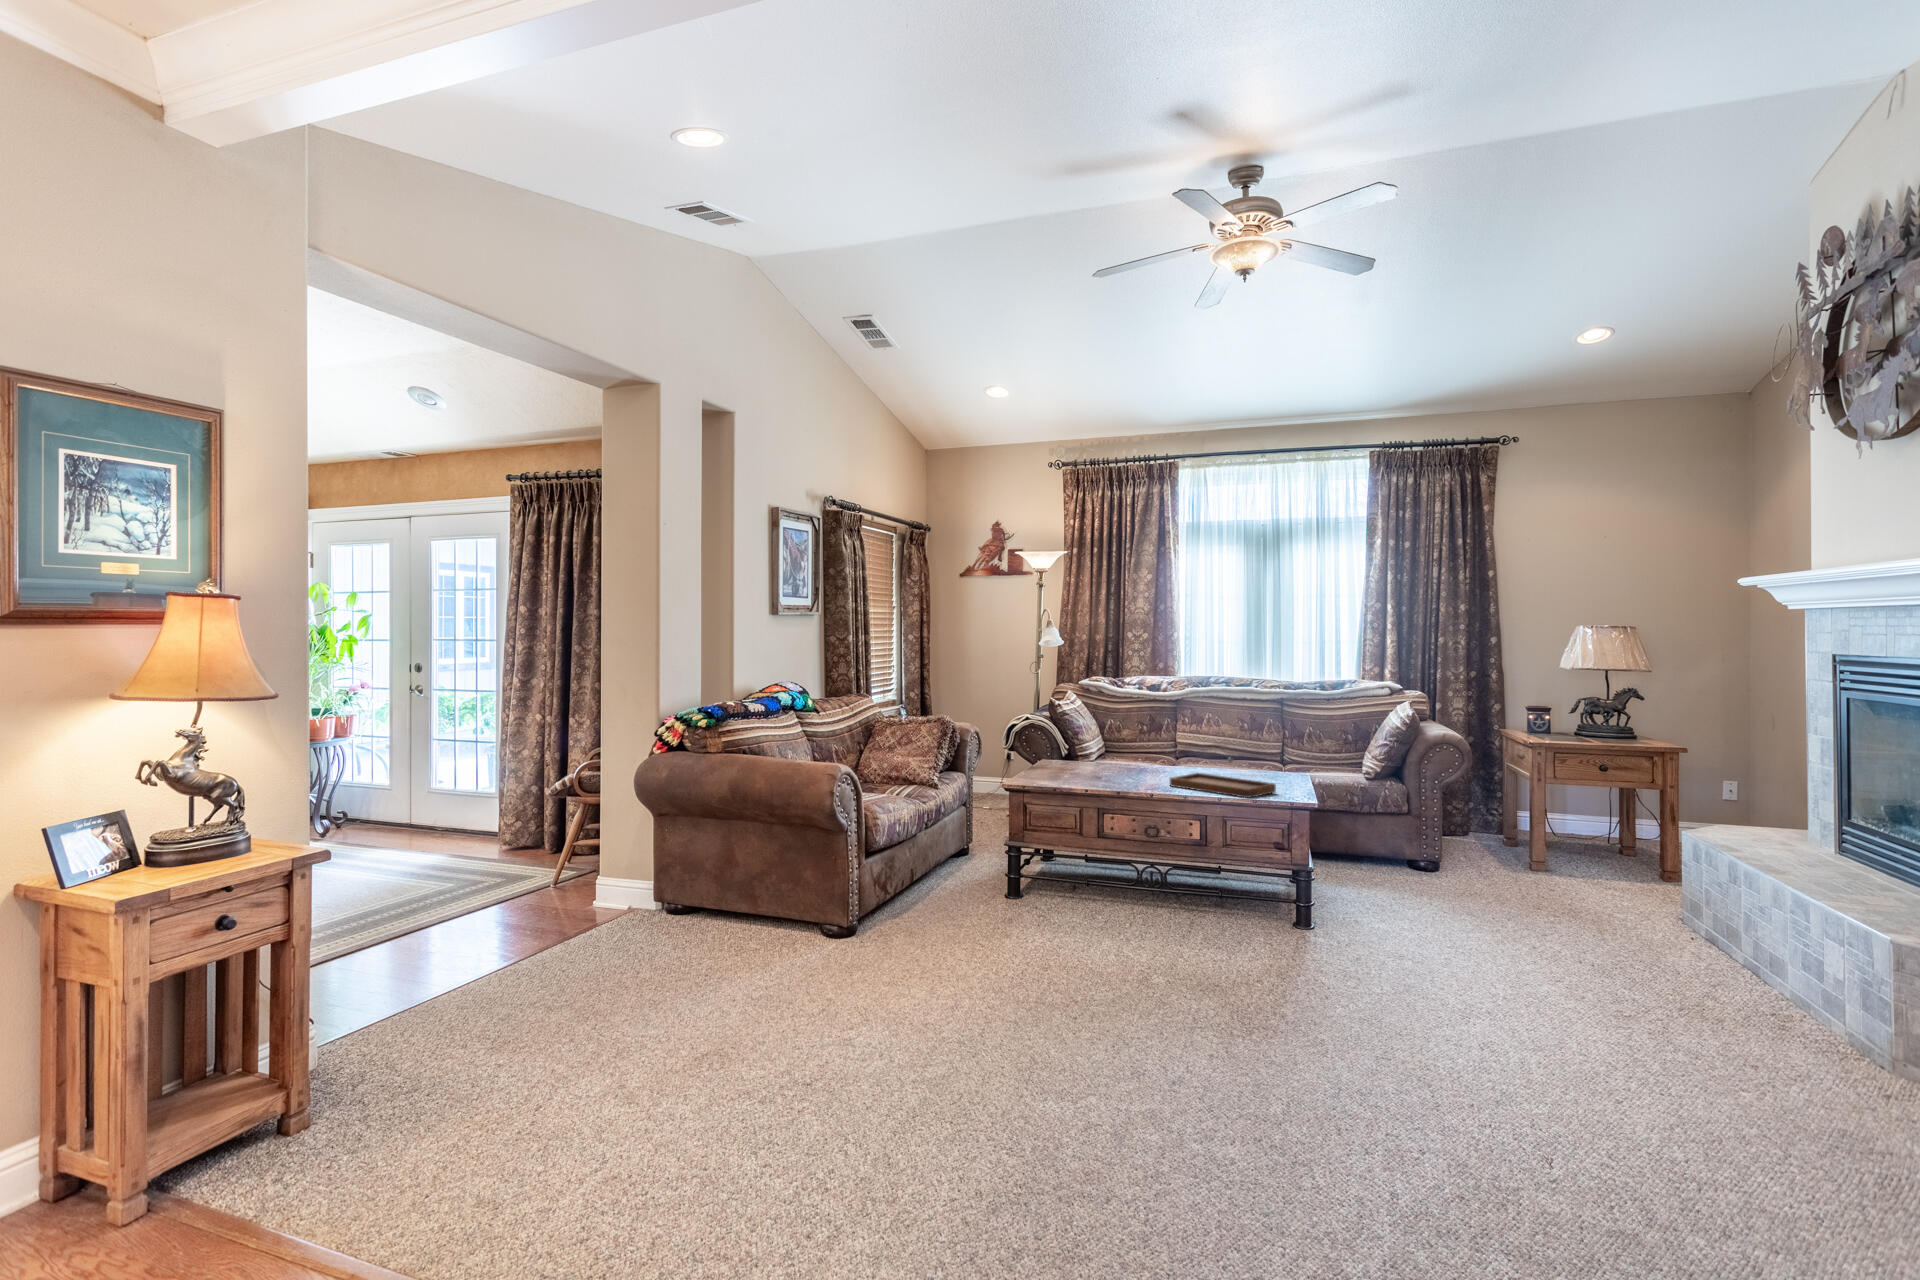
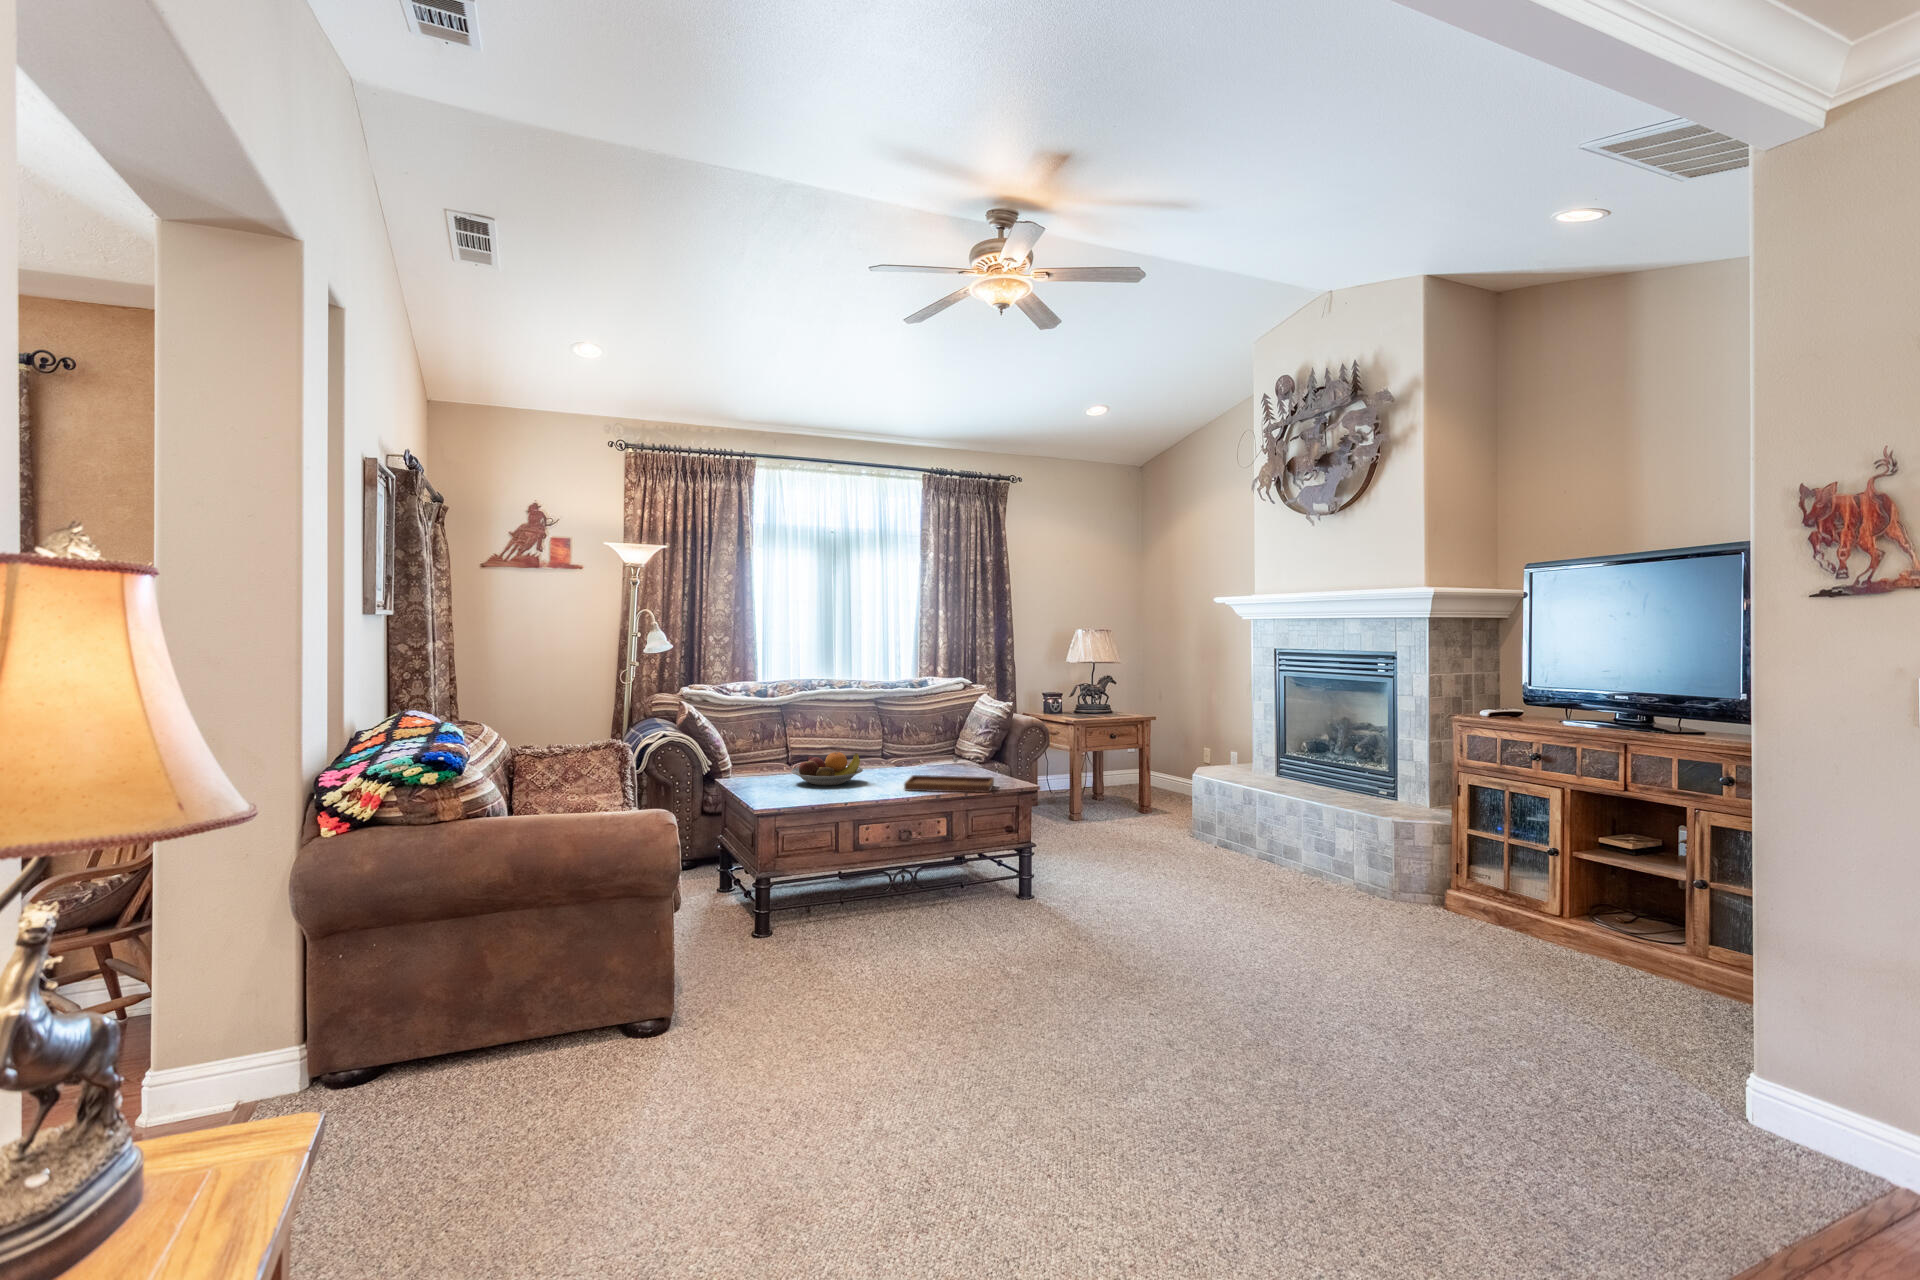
fruit bowl: none [1088,743,1160,775] -> present [791,752,863,785]

